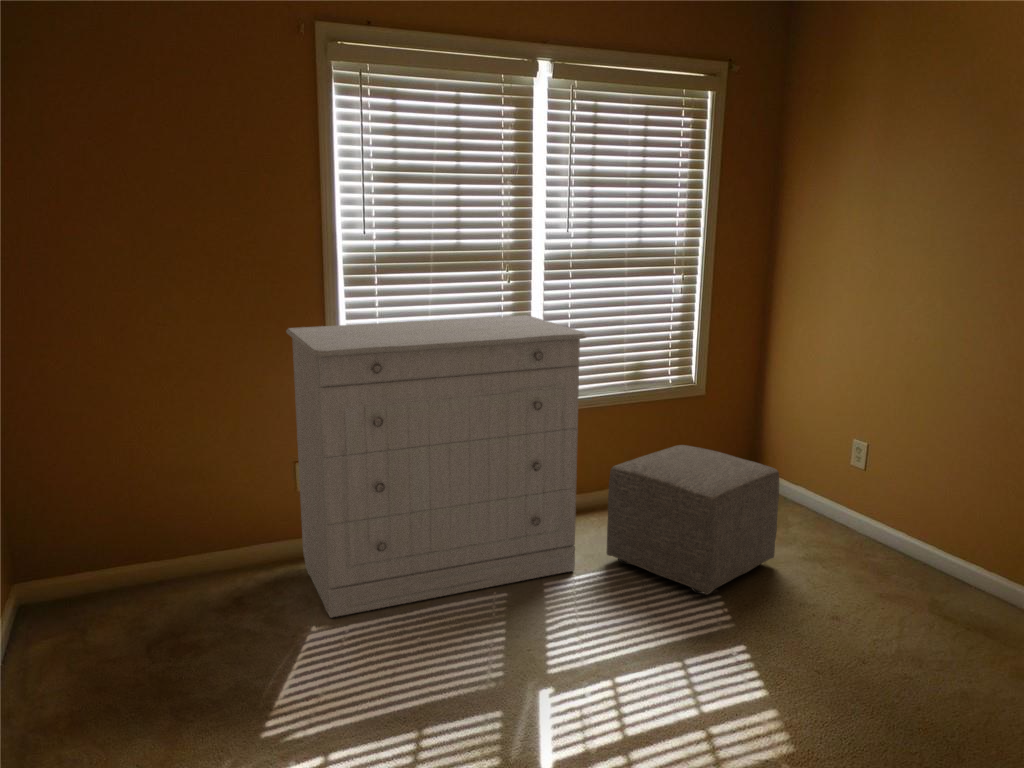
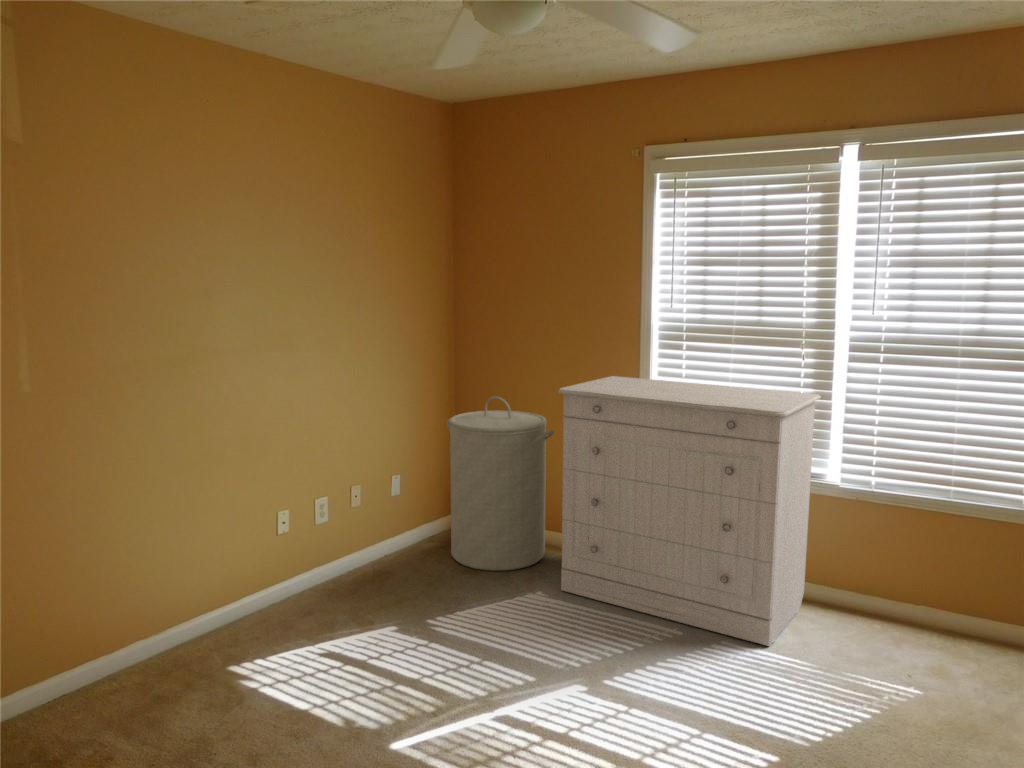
laundry hamper: none [44,384,246,655] -> present [447,396,554,571]
ottoman: present [606,445,779,595] -> none [812,557,997,735]

